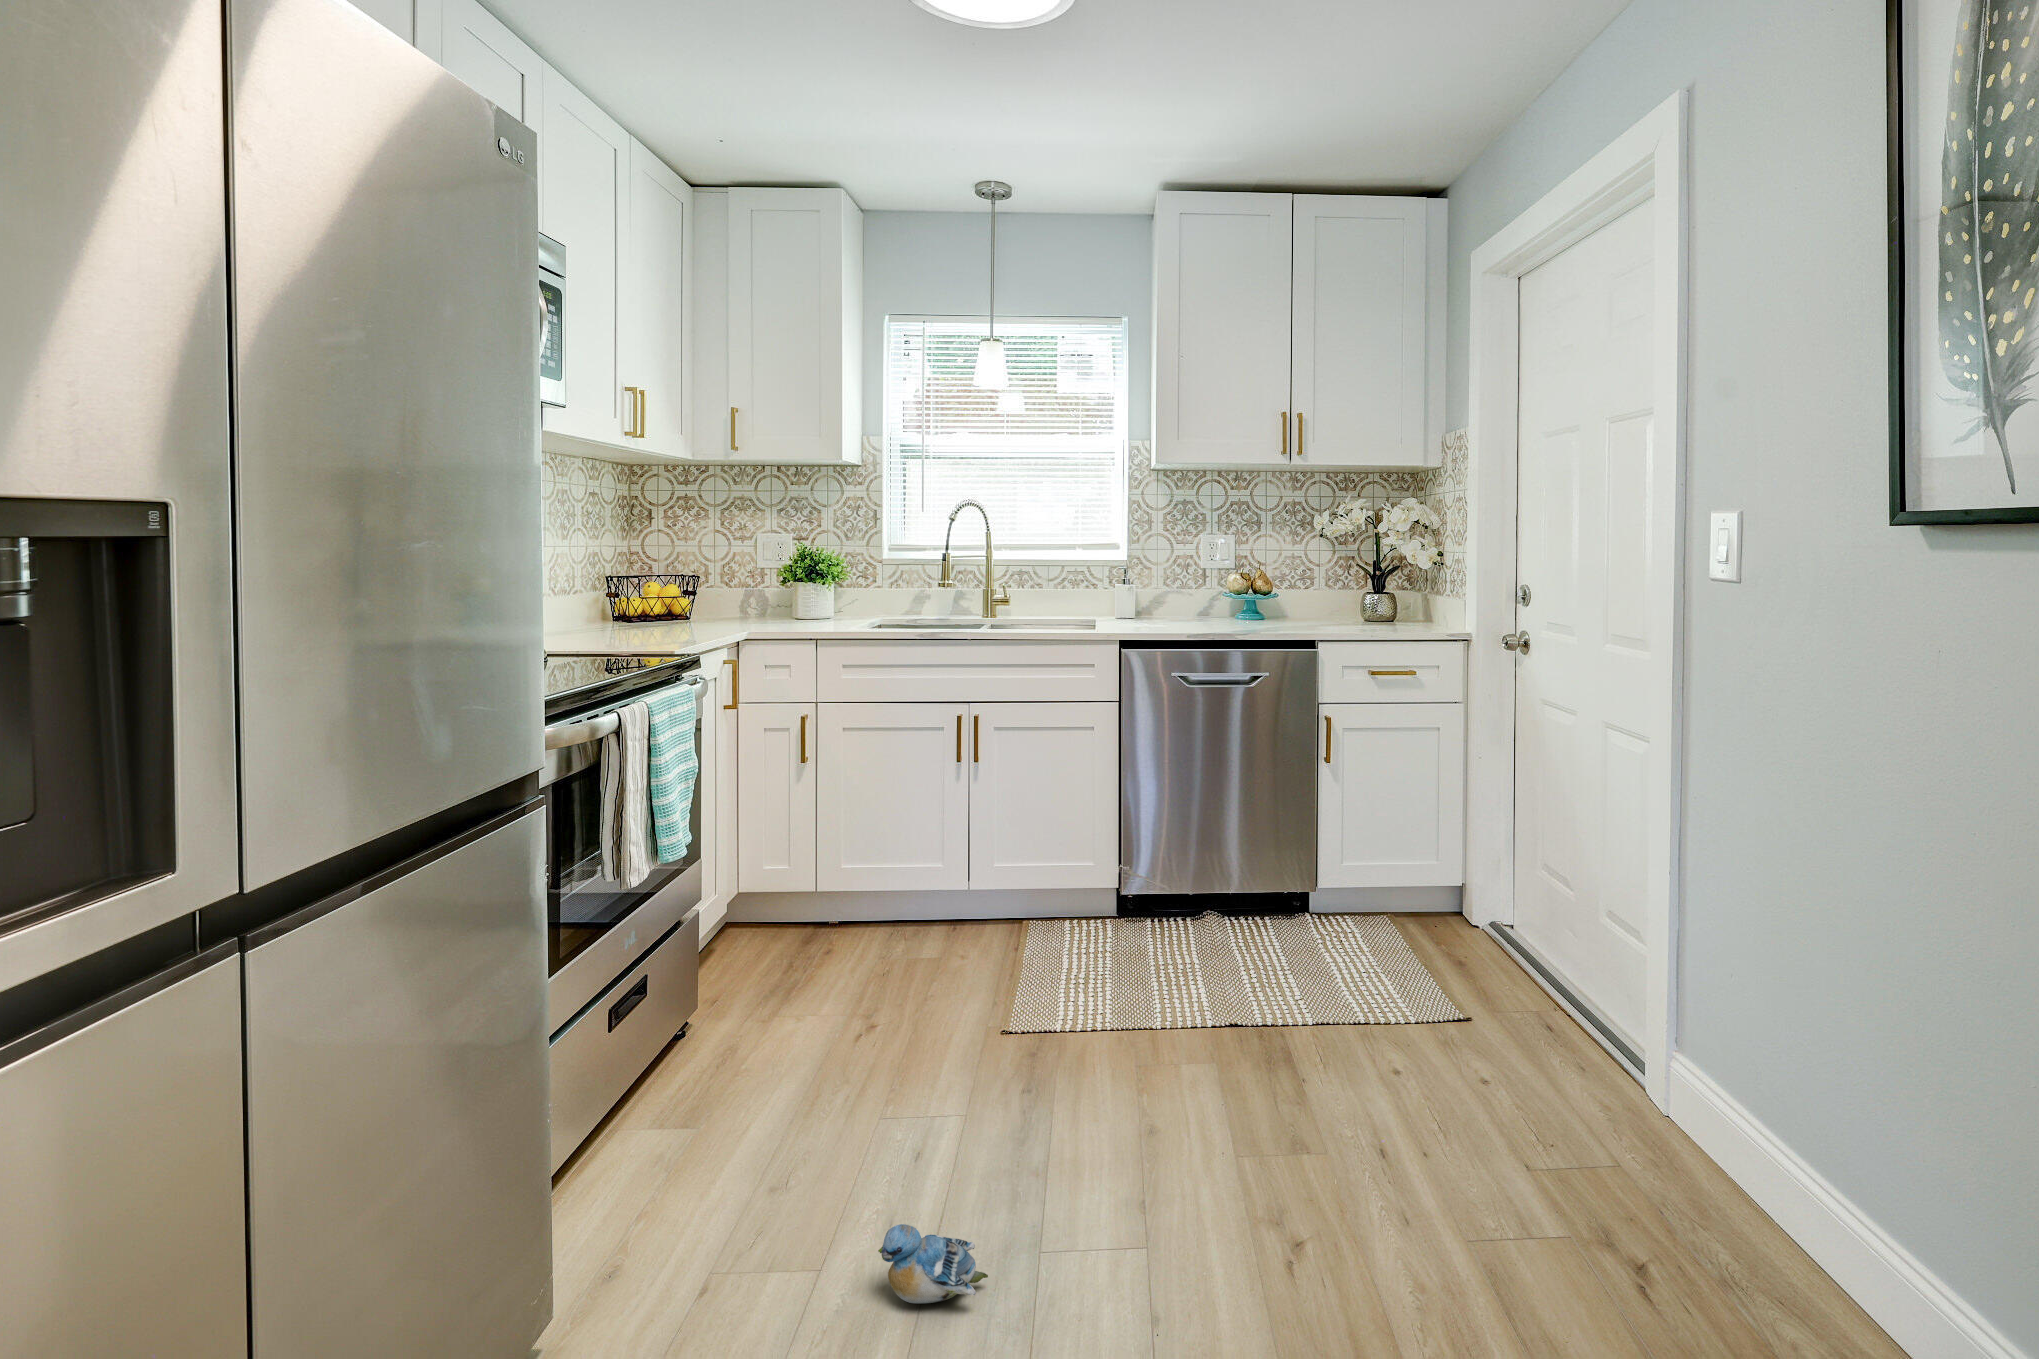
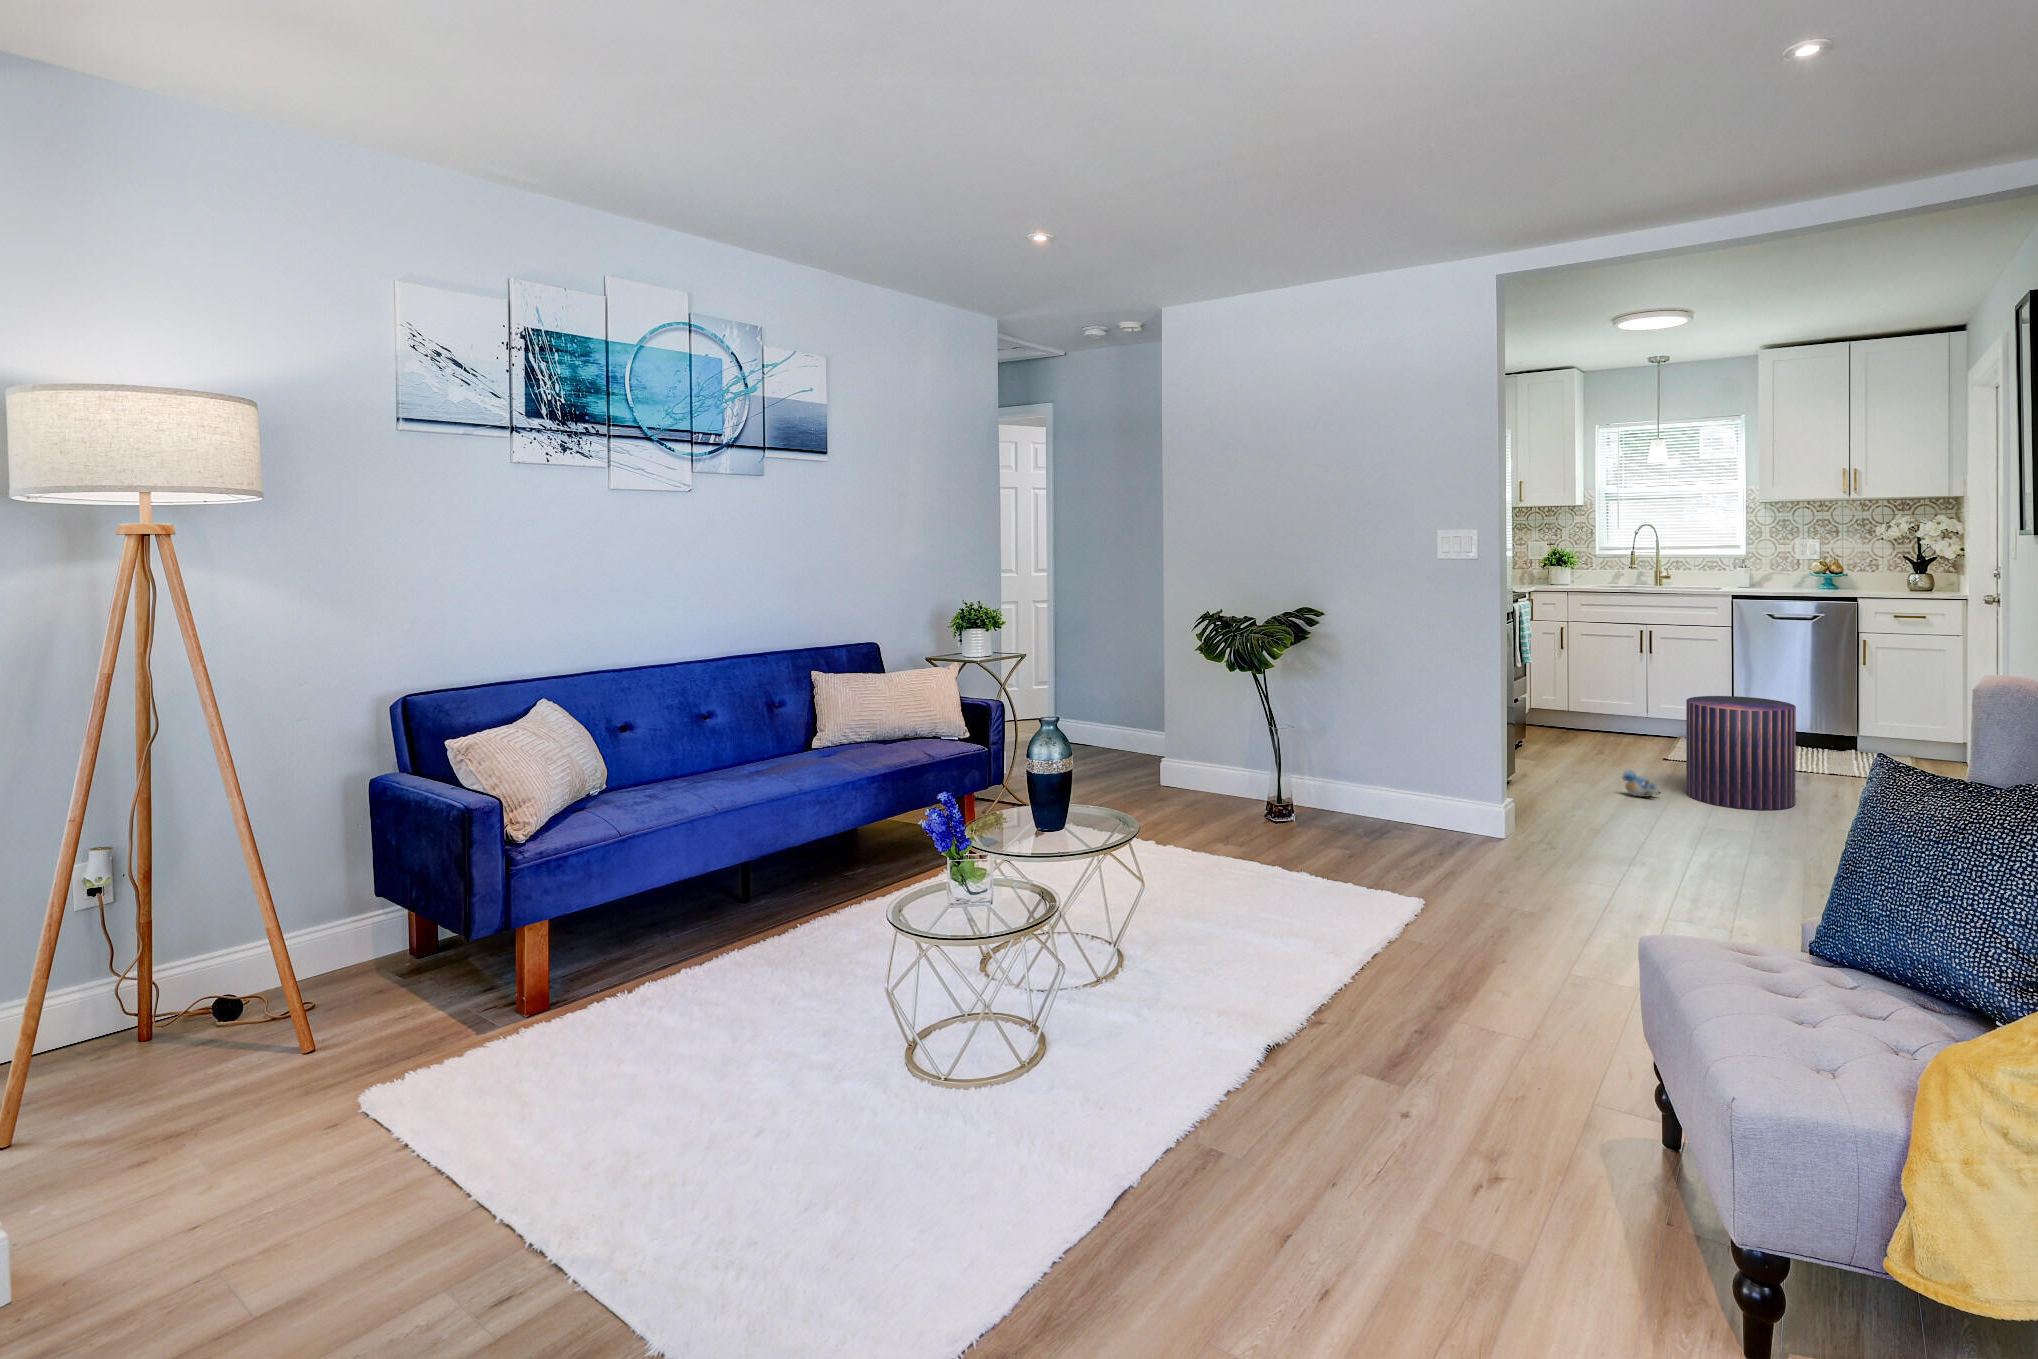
pouf: none [1050,920,1304,1300] -> present [1686,696,1796,810]

